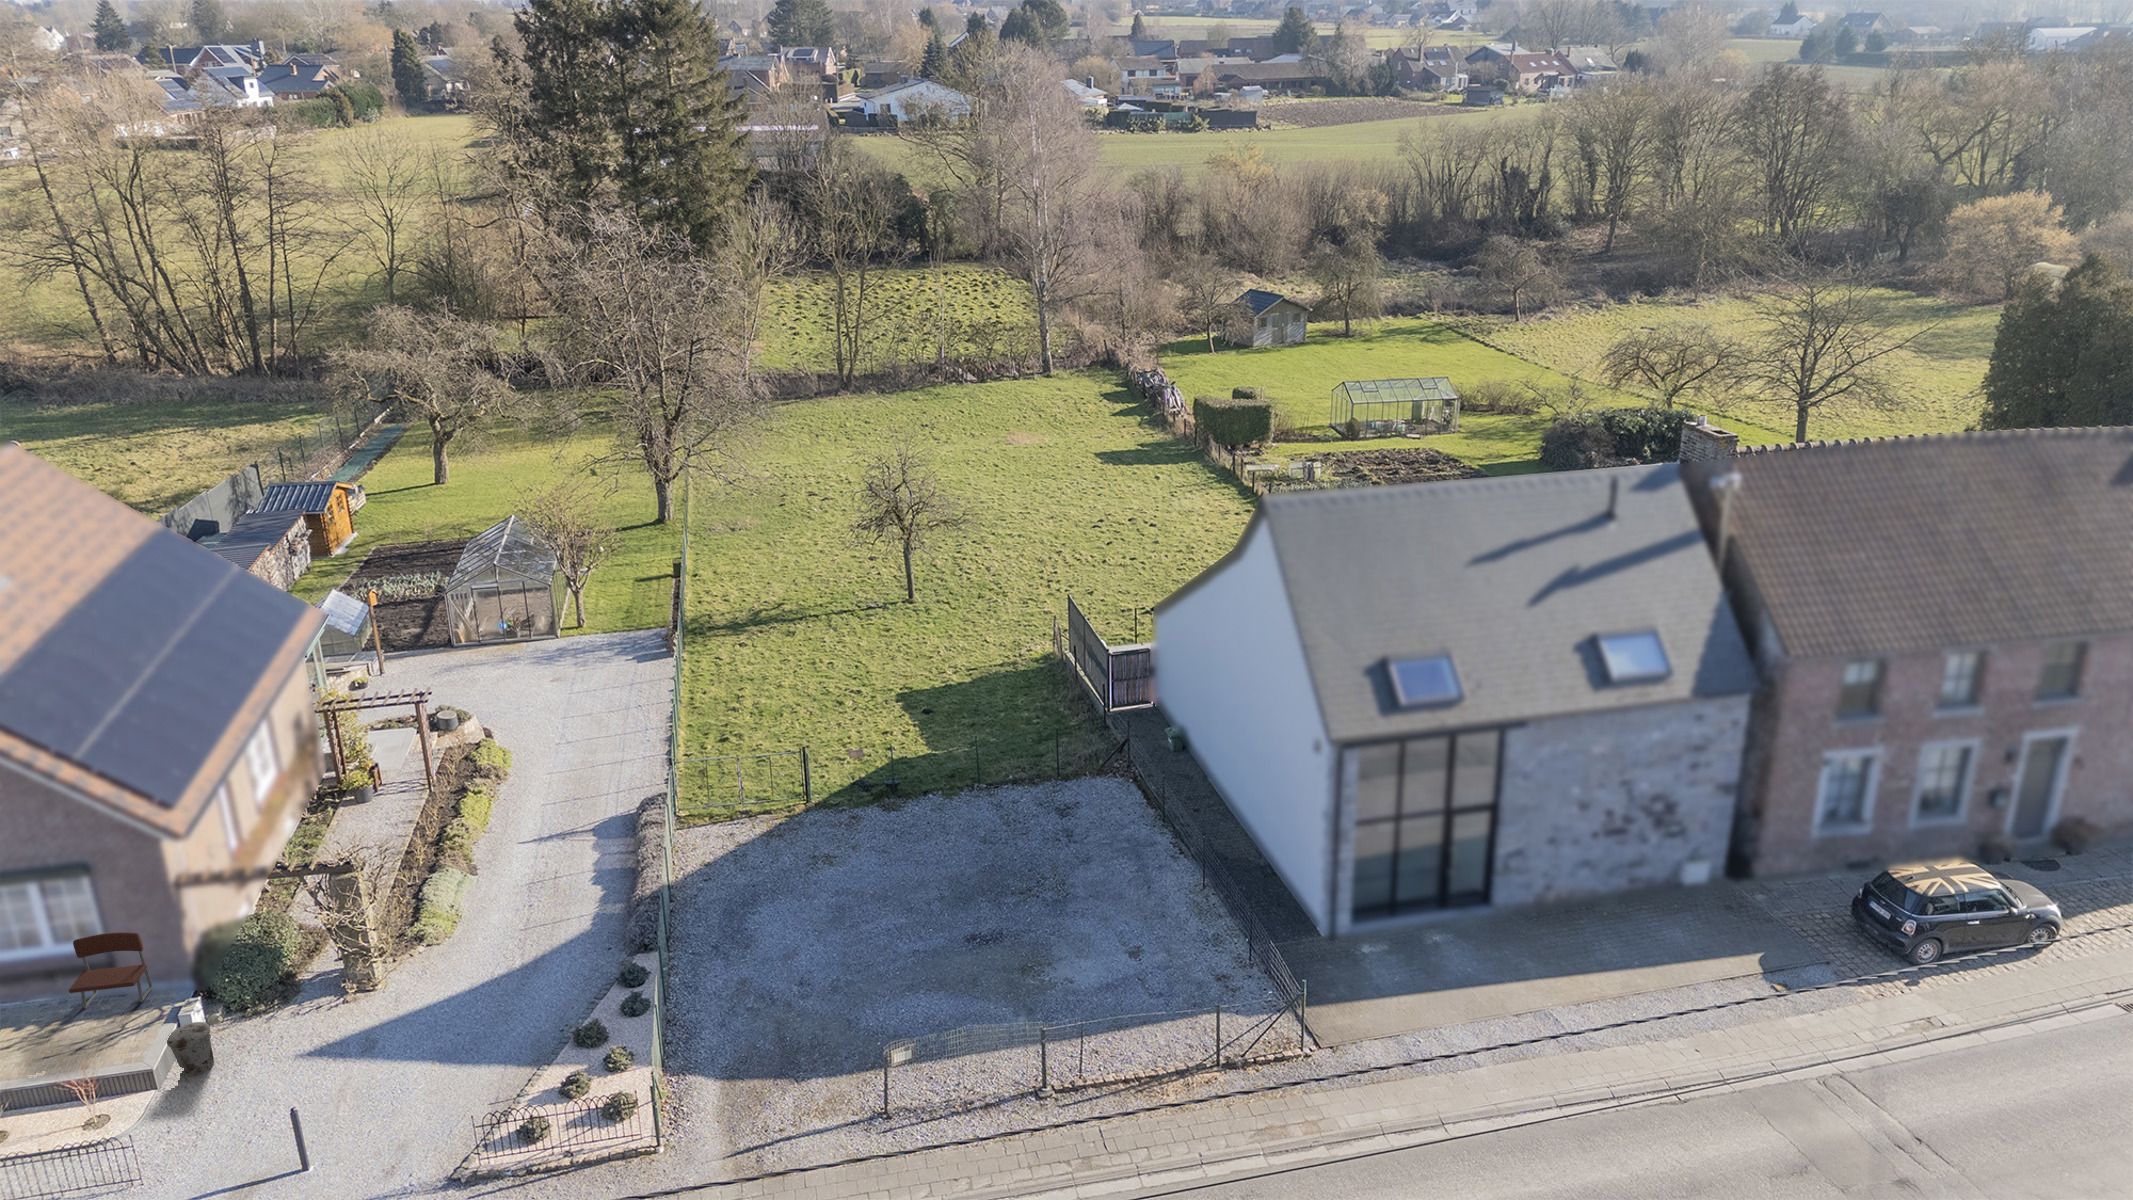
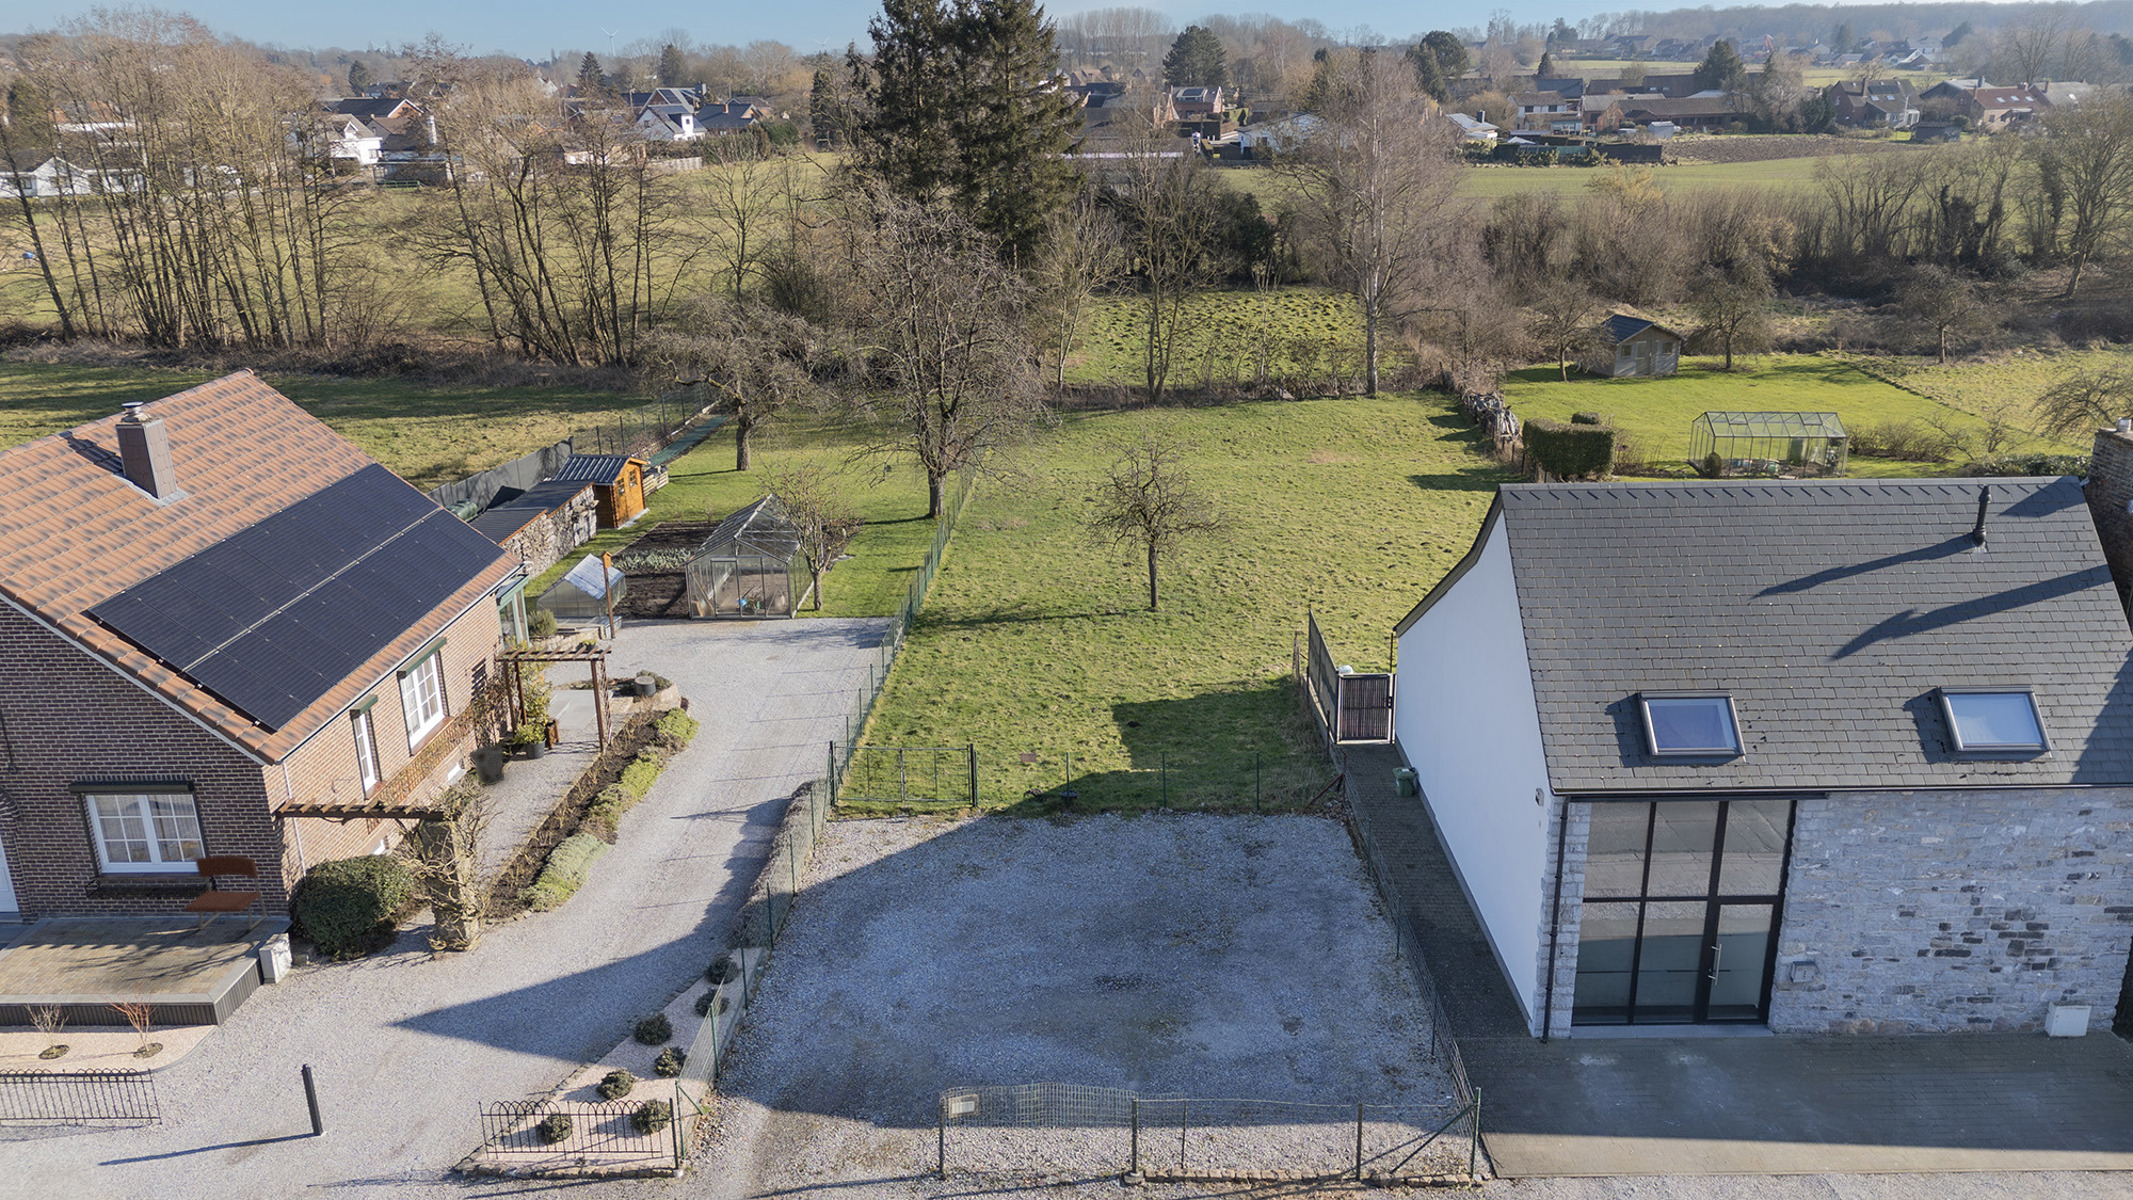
trash can: present [167,1022,214,1076] -> present [471,745,504,785]

